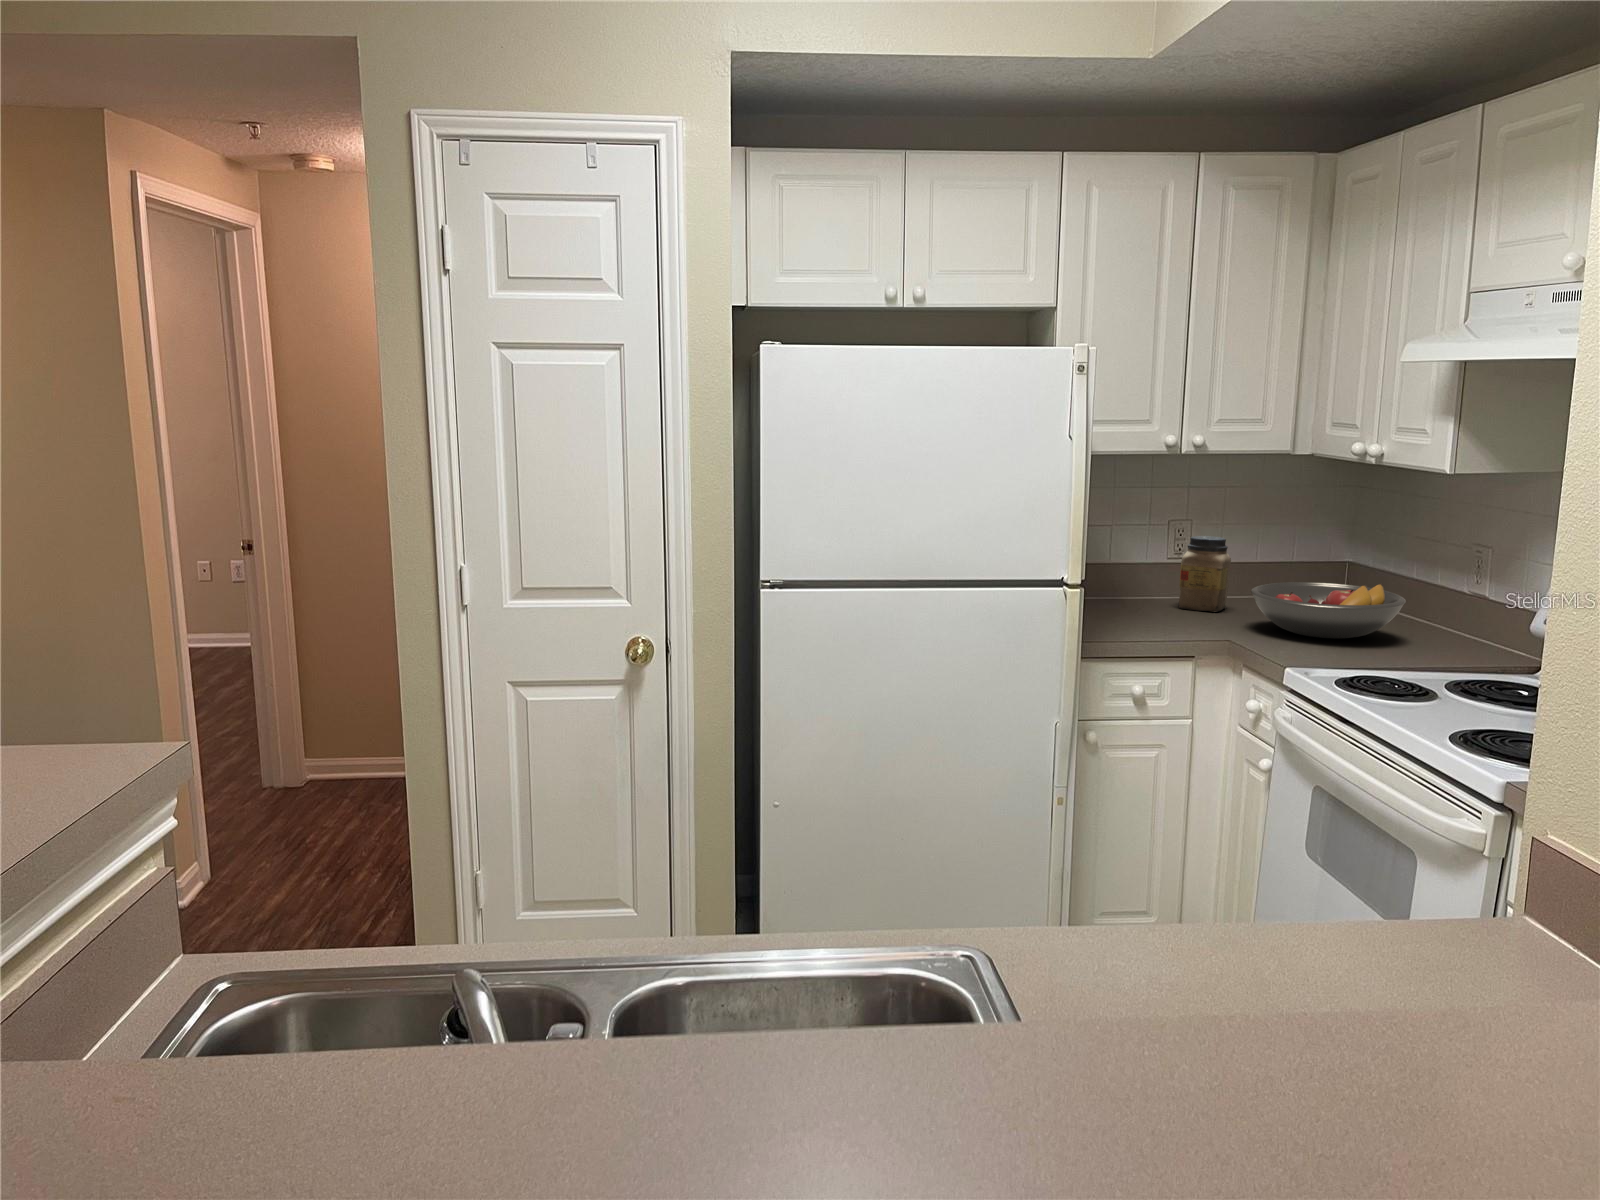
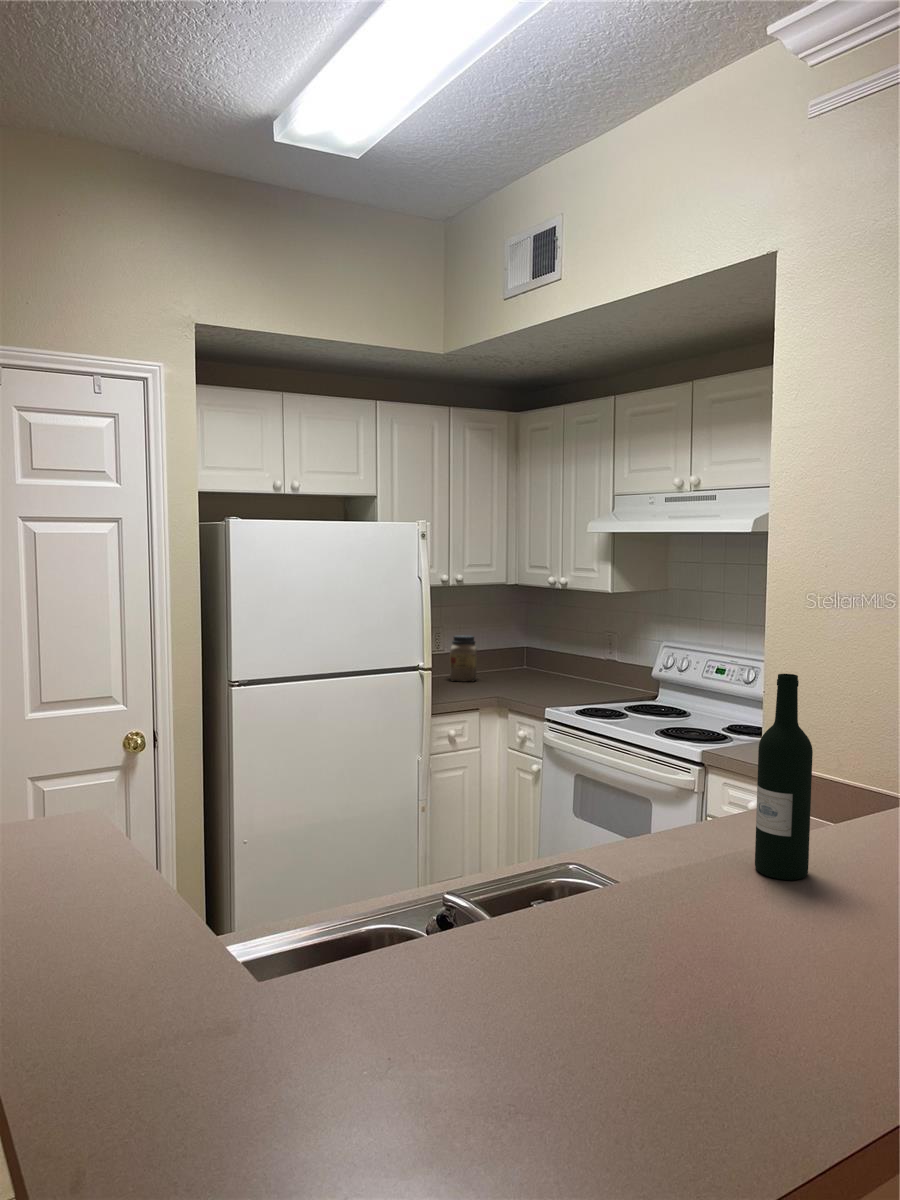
fruit bowl: present [1251,582,1406,639] -> none [499,656,583,691]
wine bottle: none [1191,649,1338,1132] -> present [755,674,813,880]

